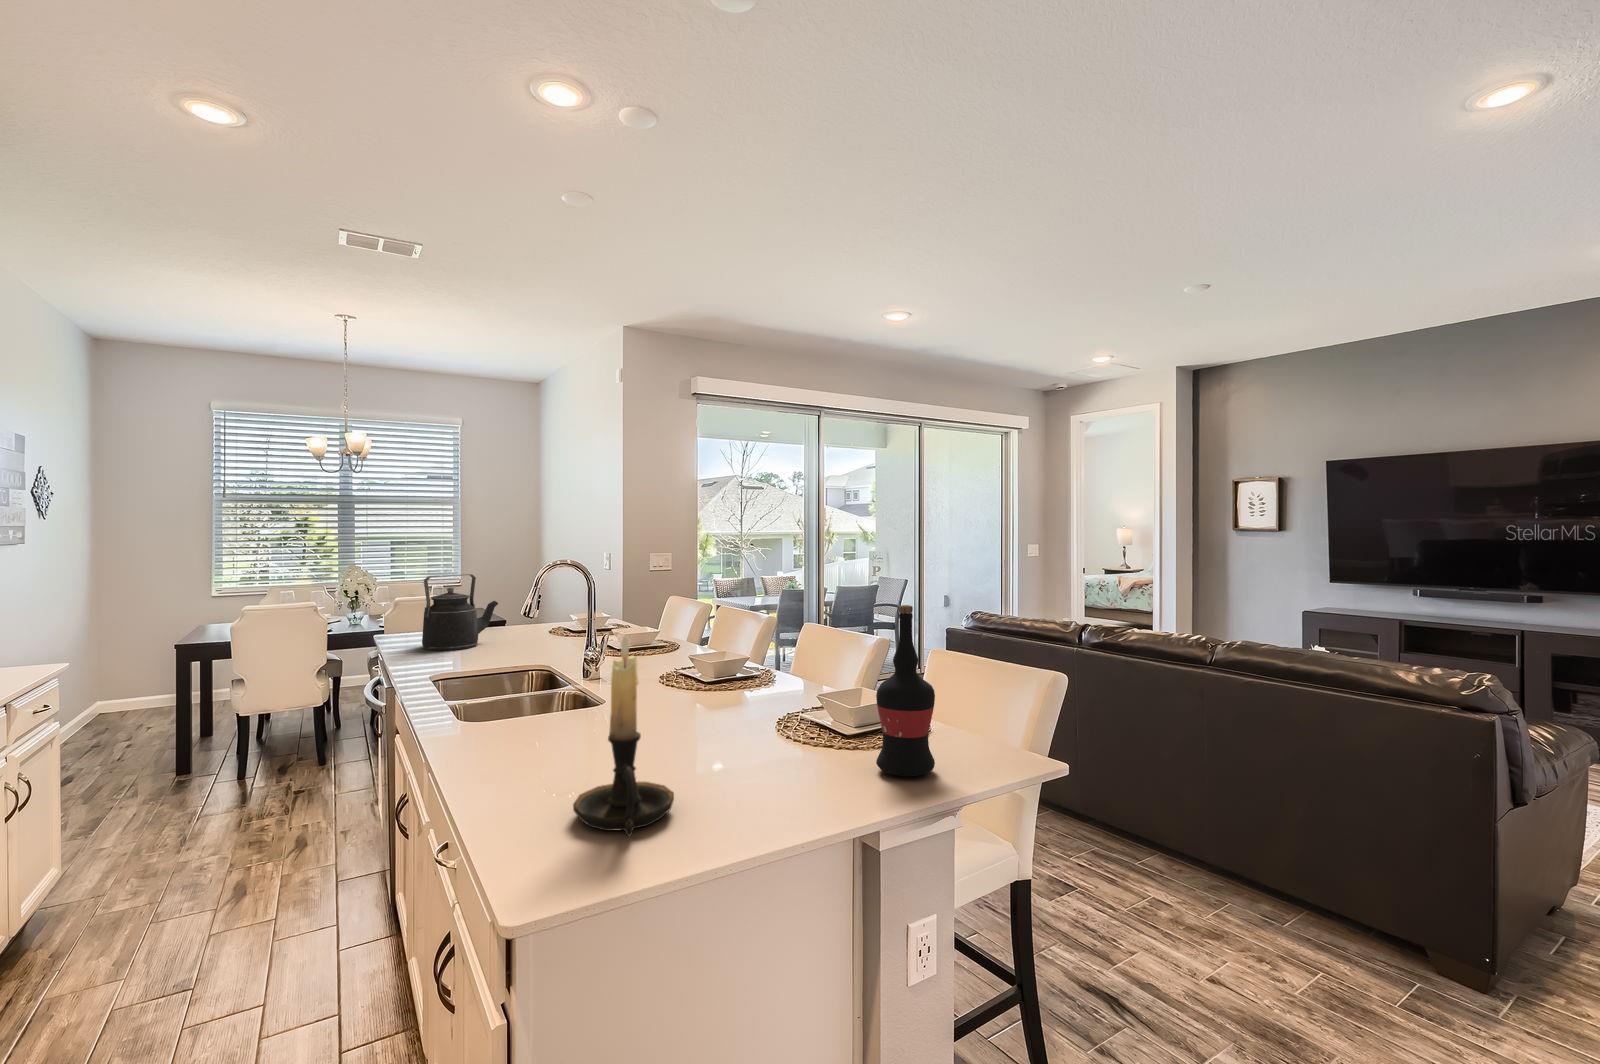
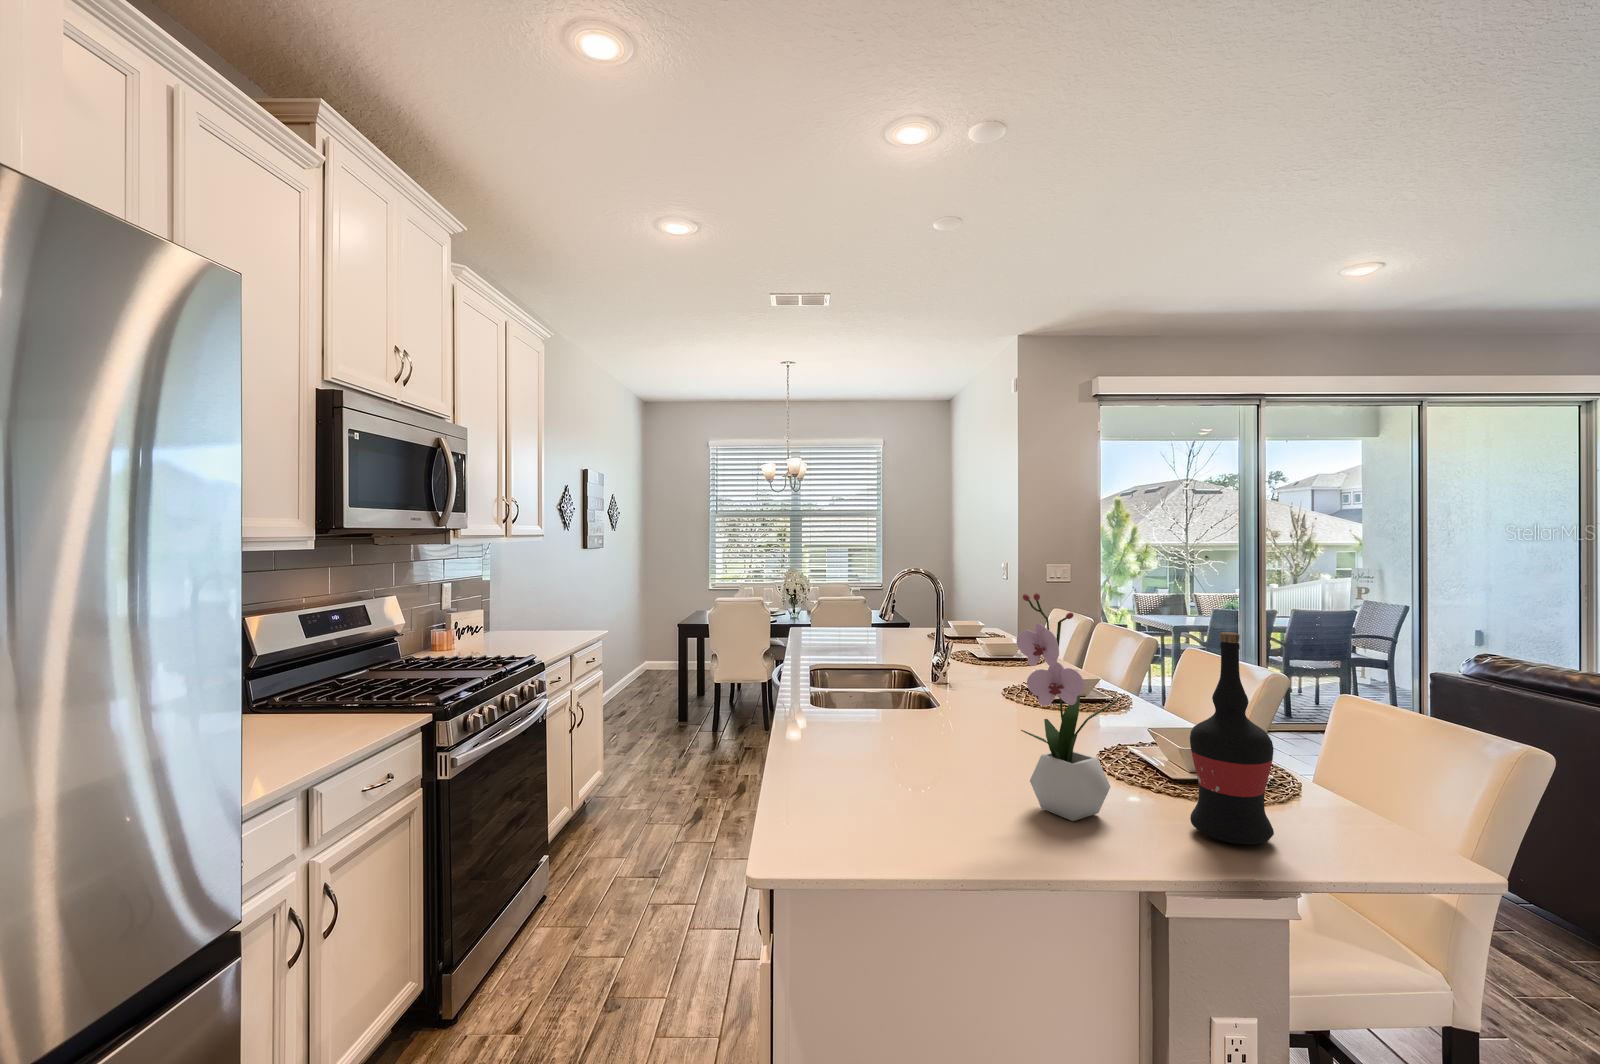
kettle: present [422,574,498,651] -> none [817,578,879,643]
flower arrangement: none [742,579,823,785] -> present [1017,593,1119,821]
candle holder: present [573,633,674,836] -> none [842,638,936,836]

